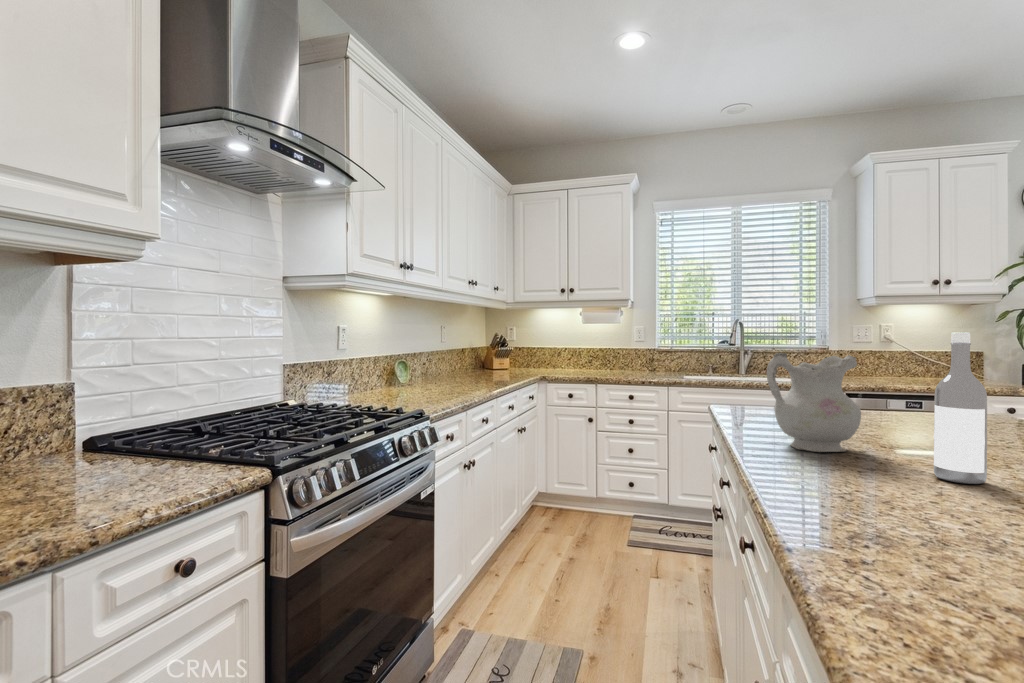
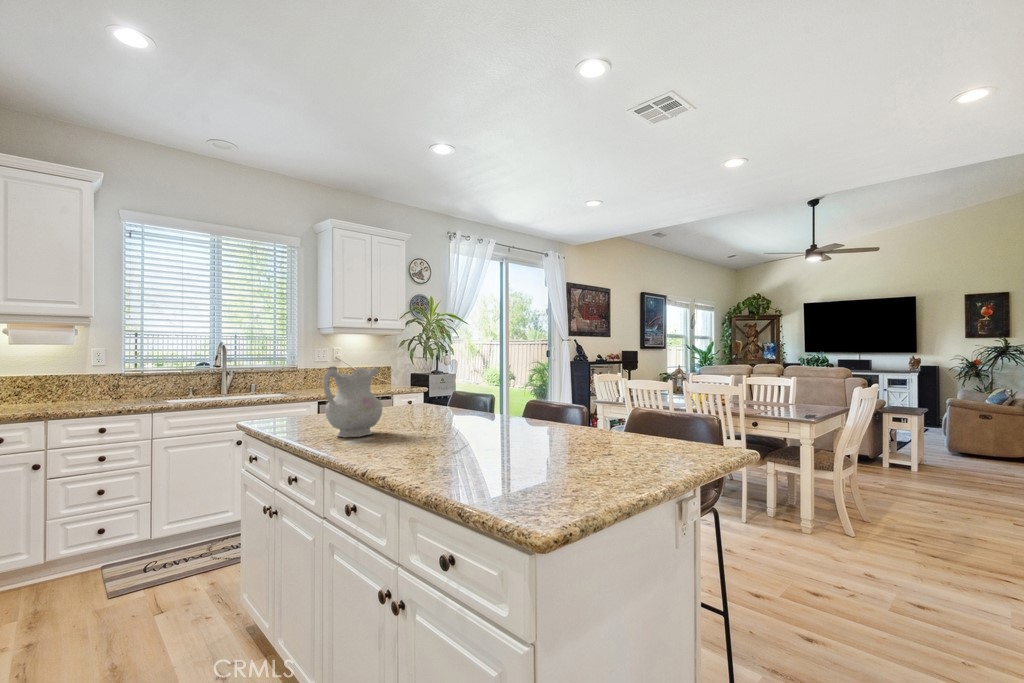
wine bottle: present [934,332,987,484] -> none [428,350,452,437]

